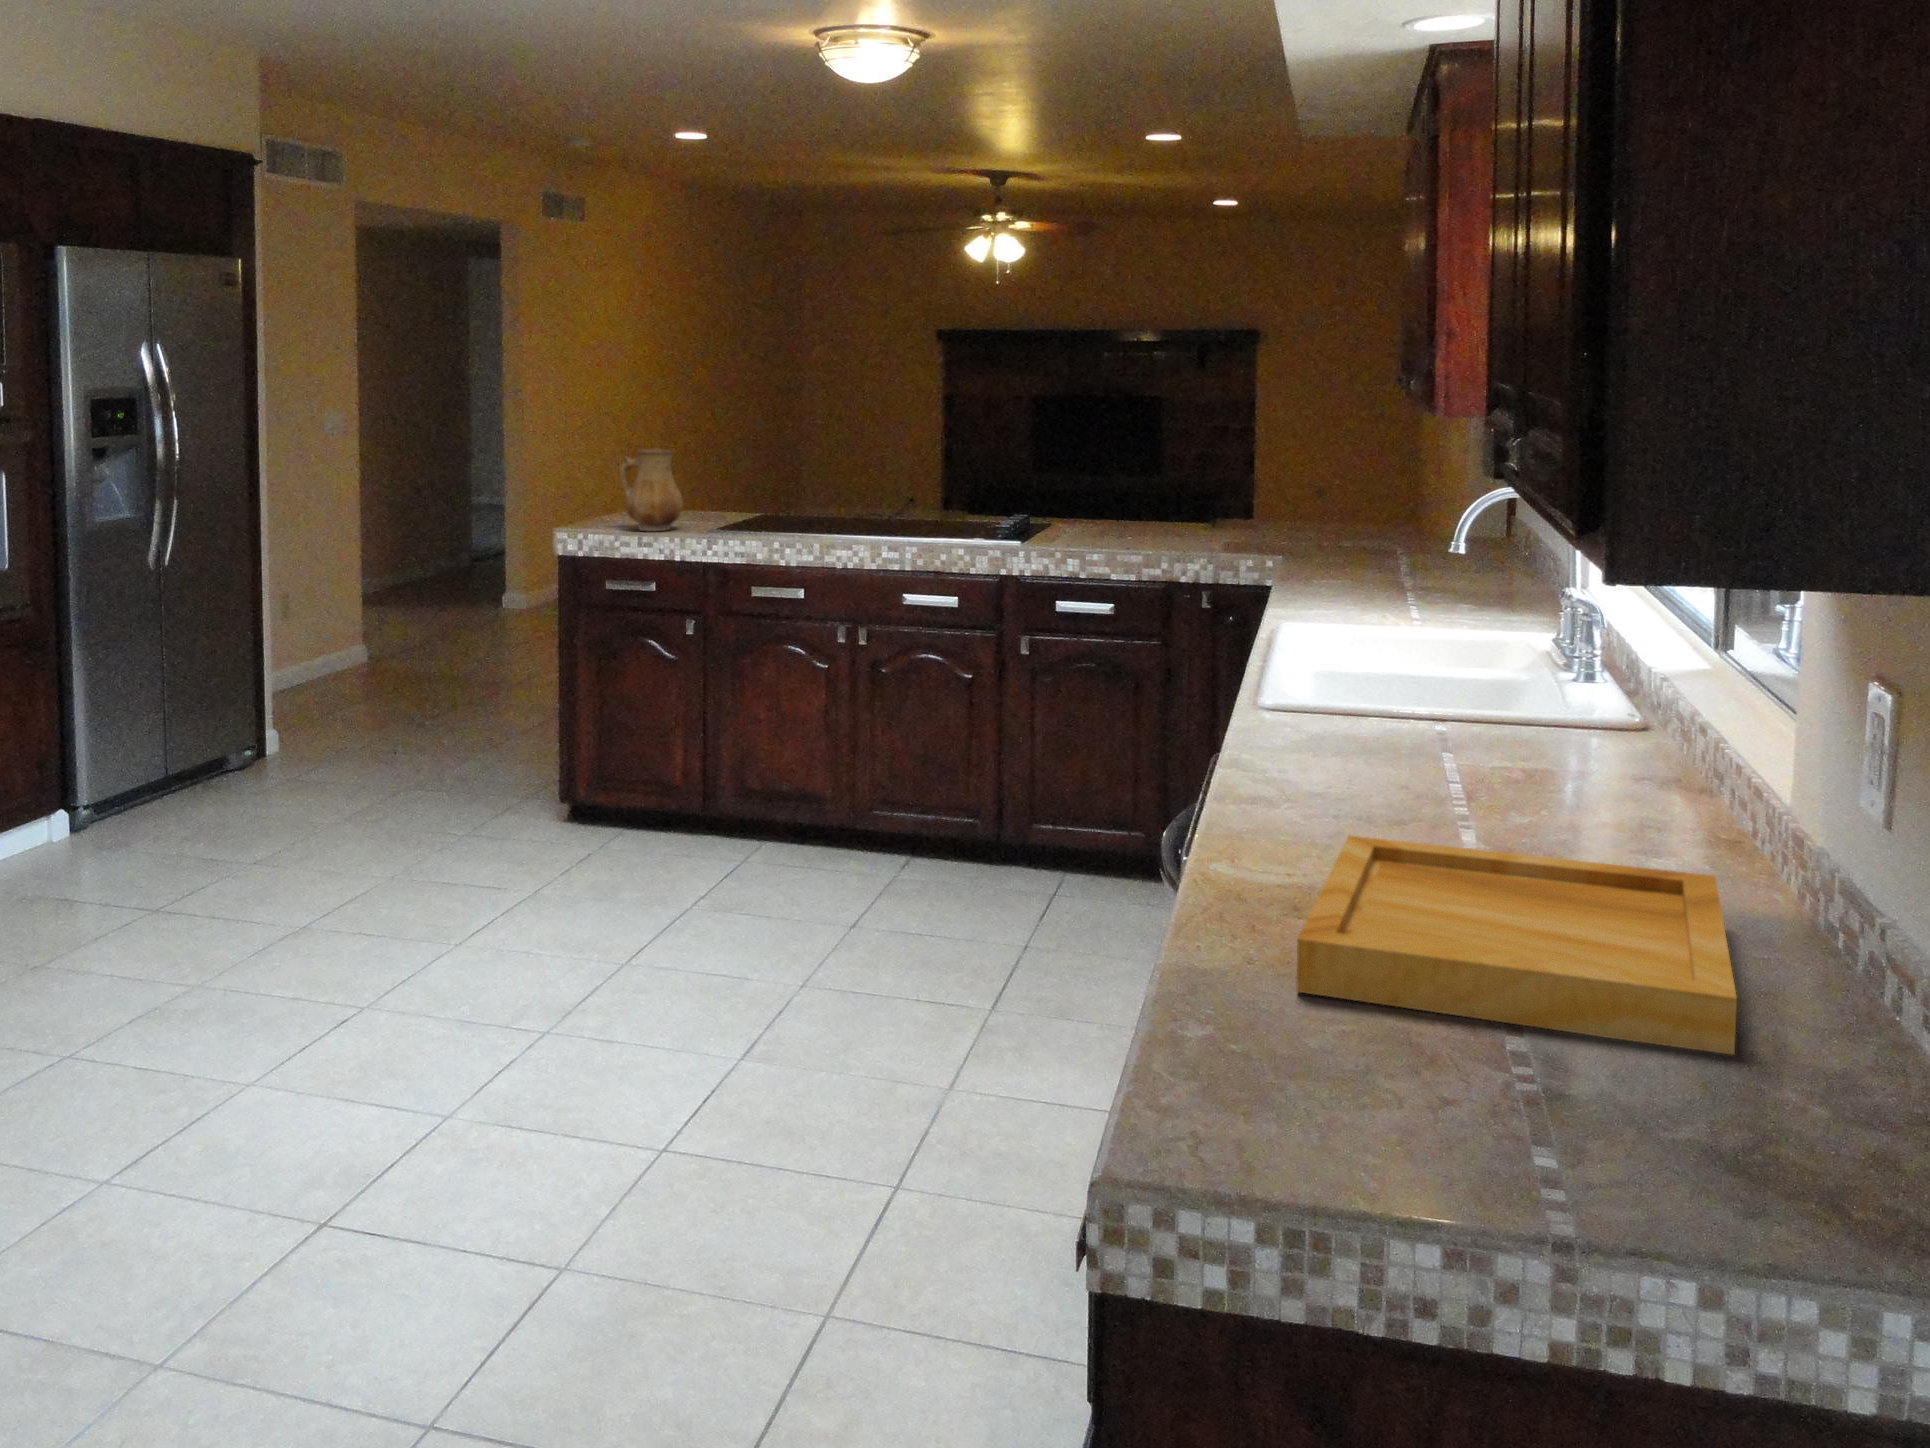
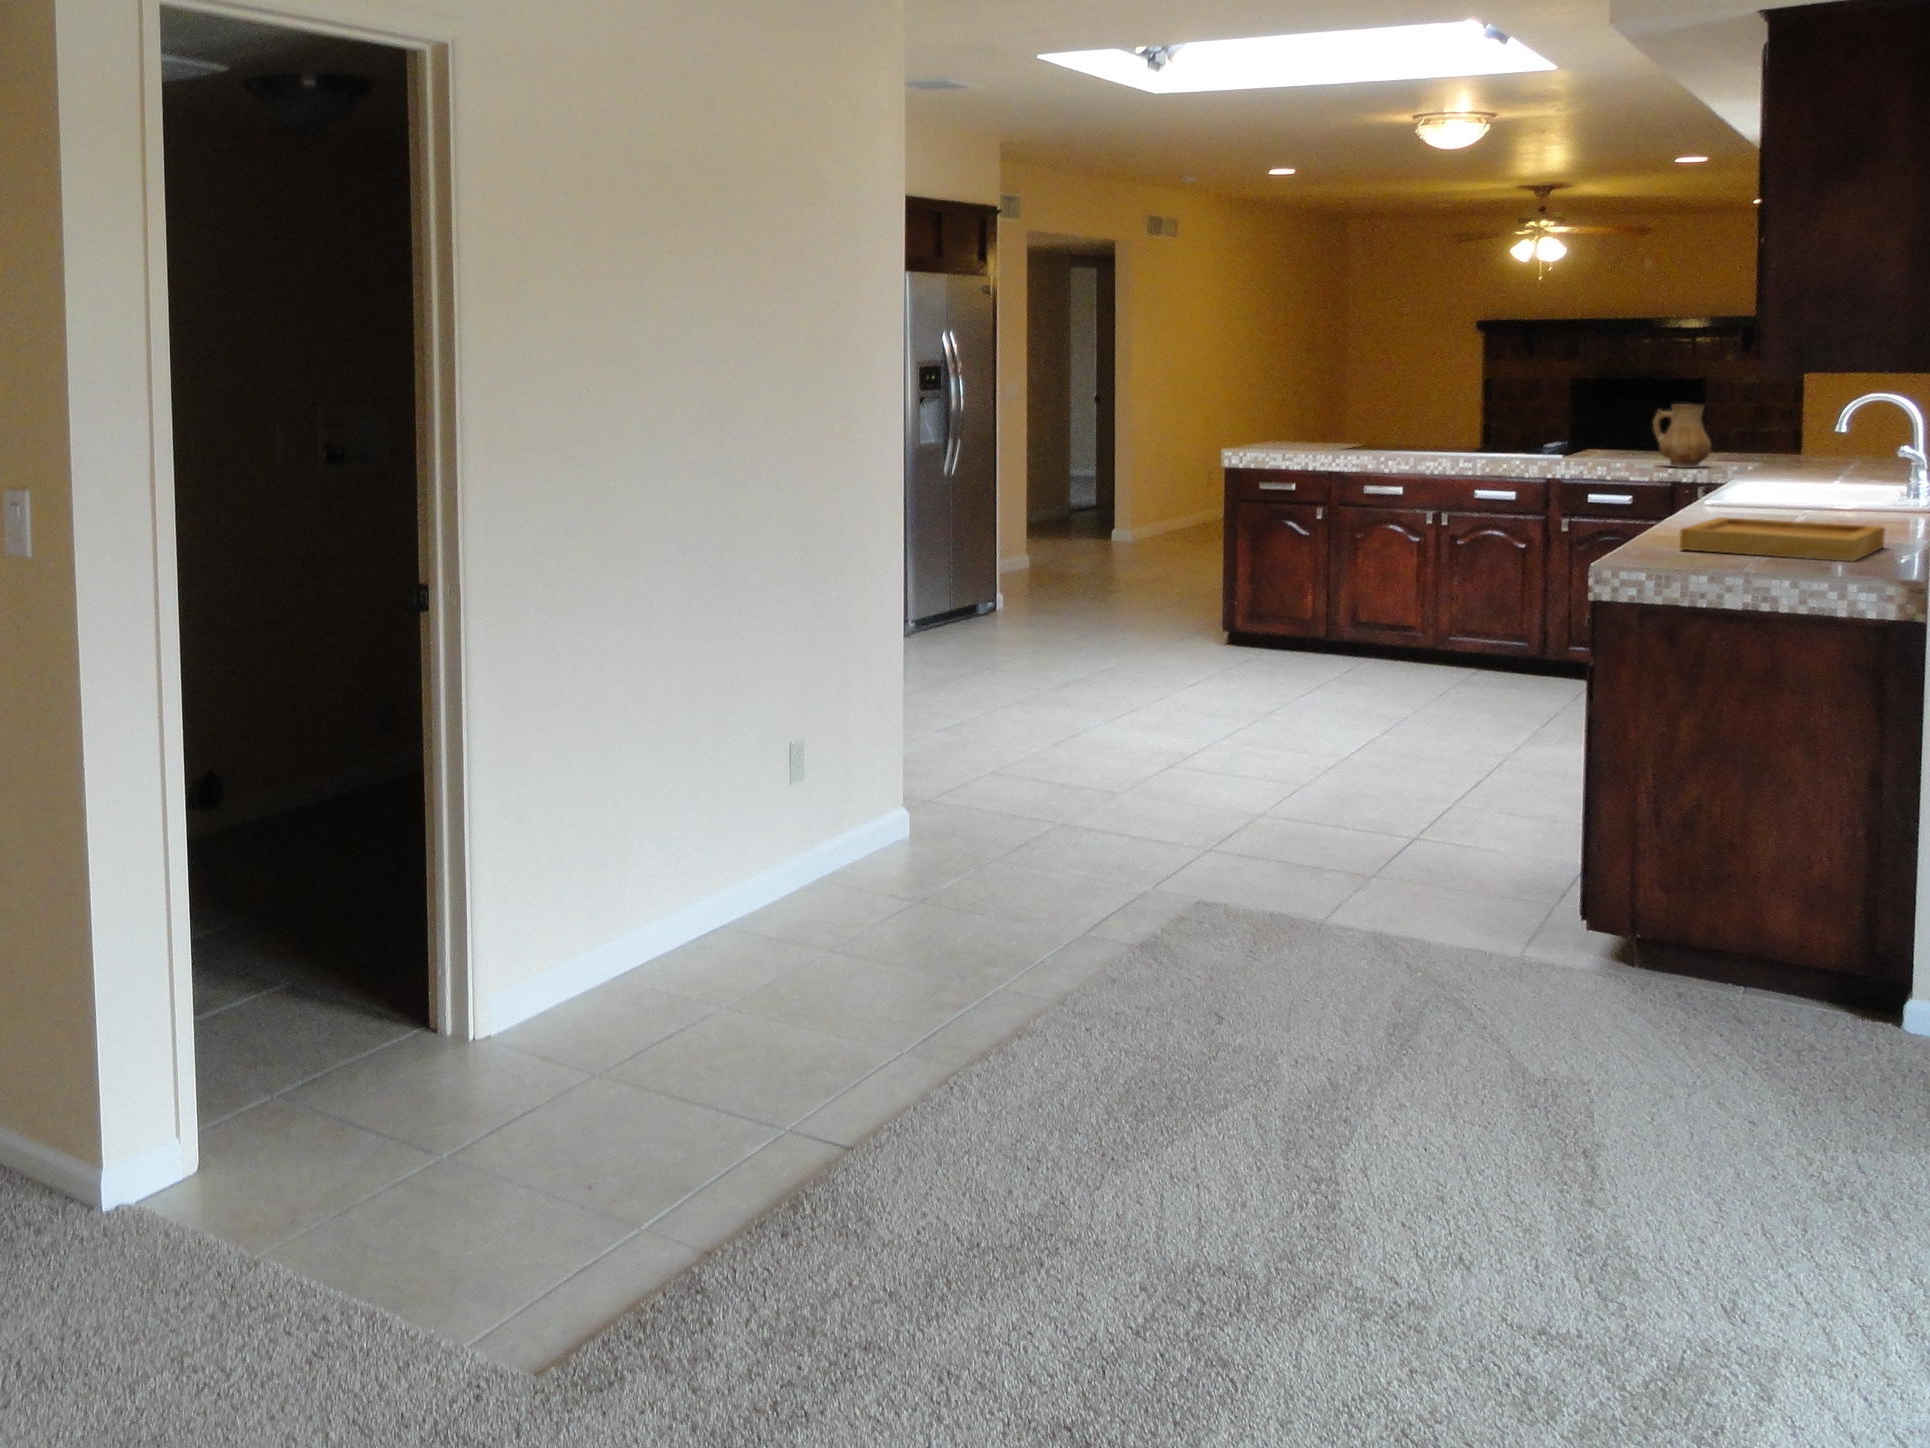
ceramic pitcher: present [620,449,683,531] -> present [1653,404,1711,468]

